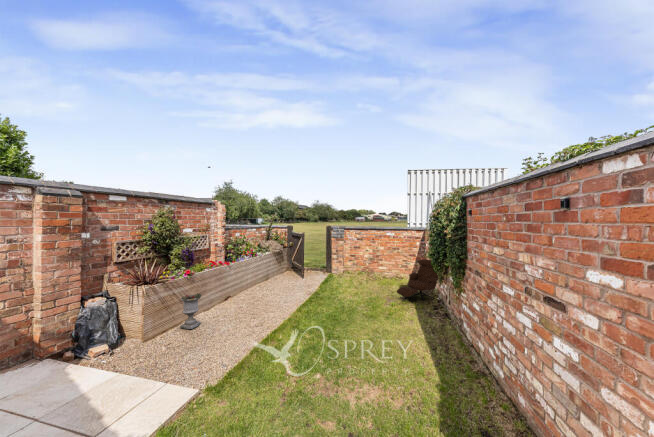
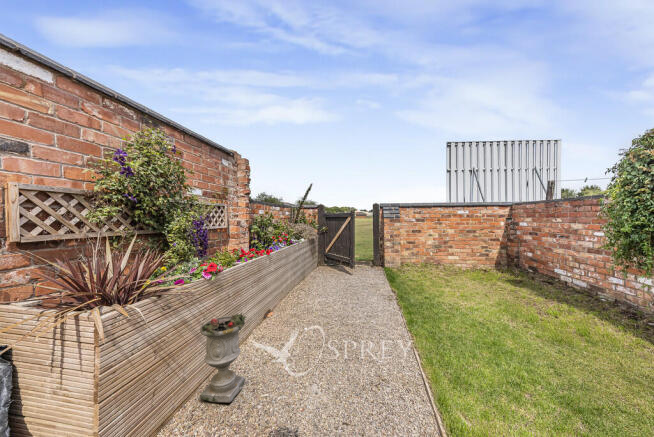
lounge chair: present [397,259,438,302] -> none [533,240,599,307]

